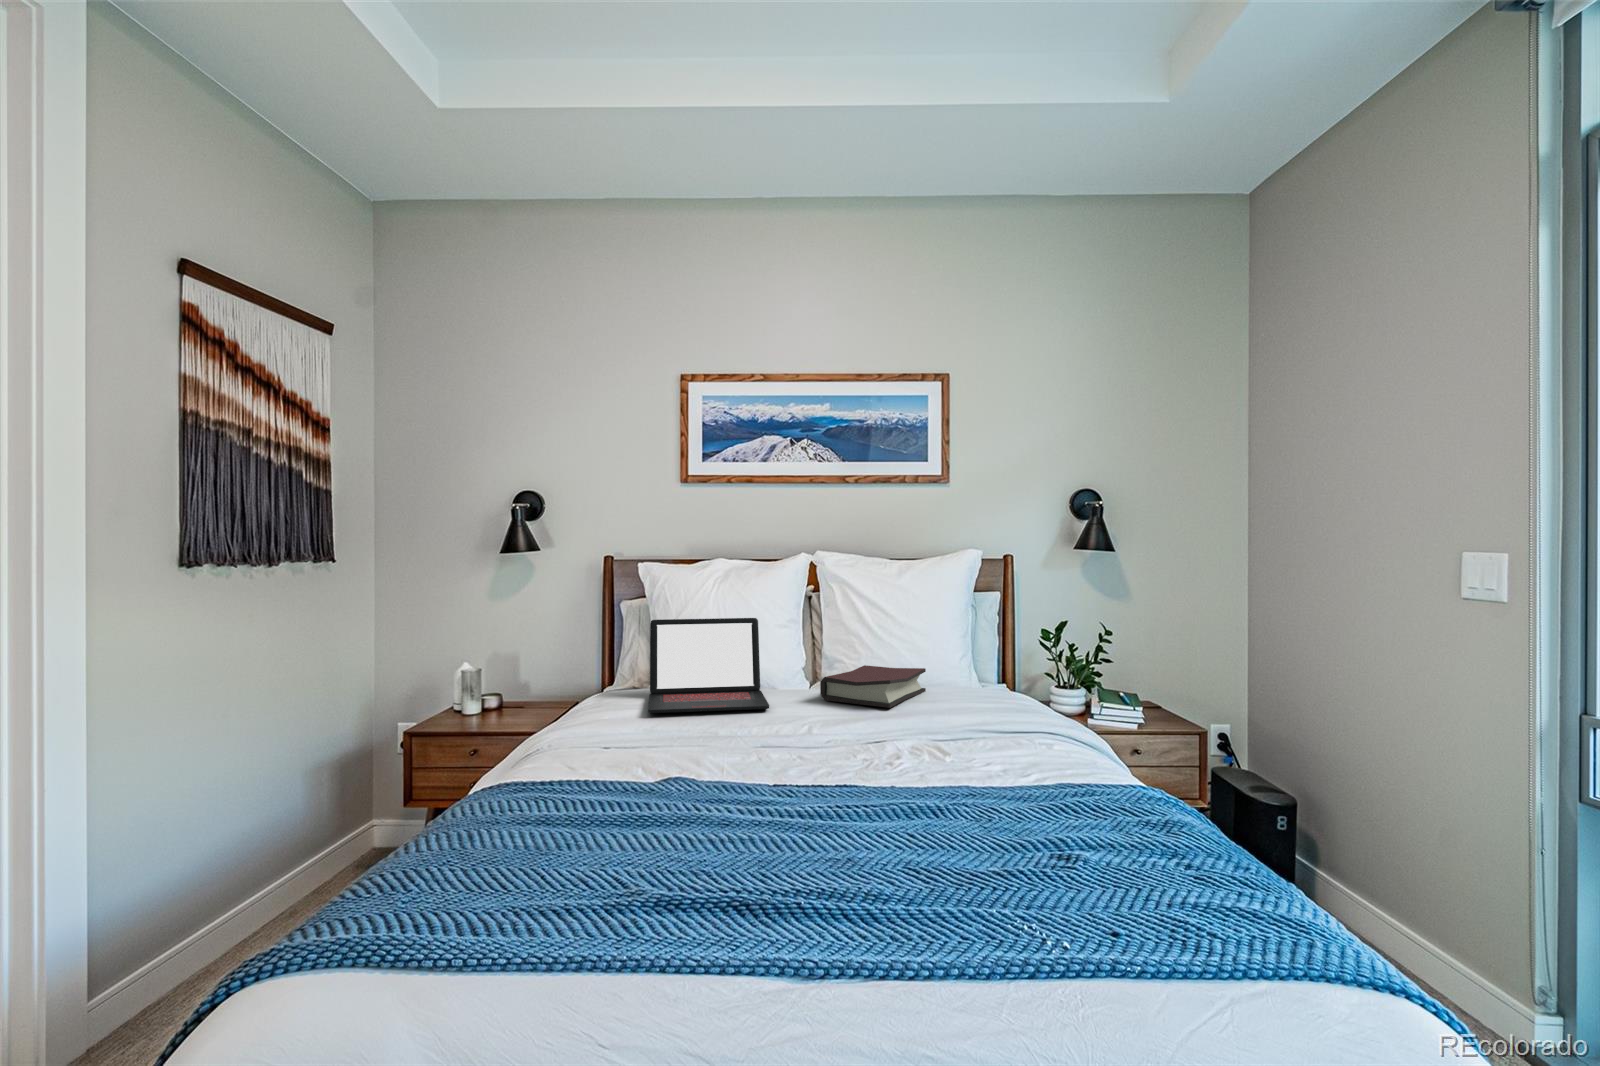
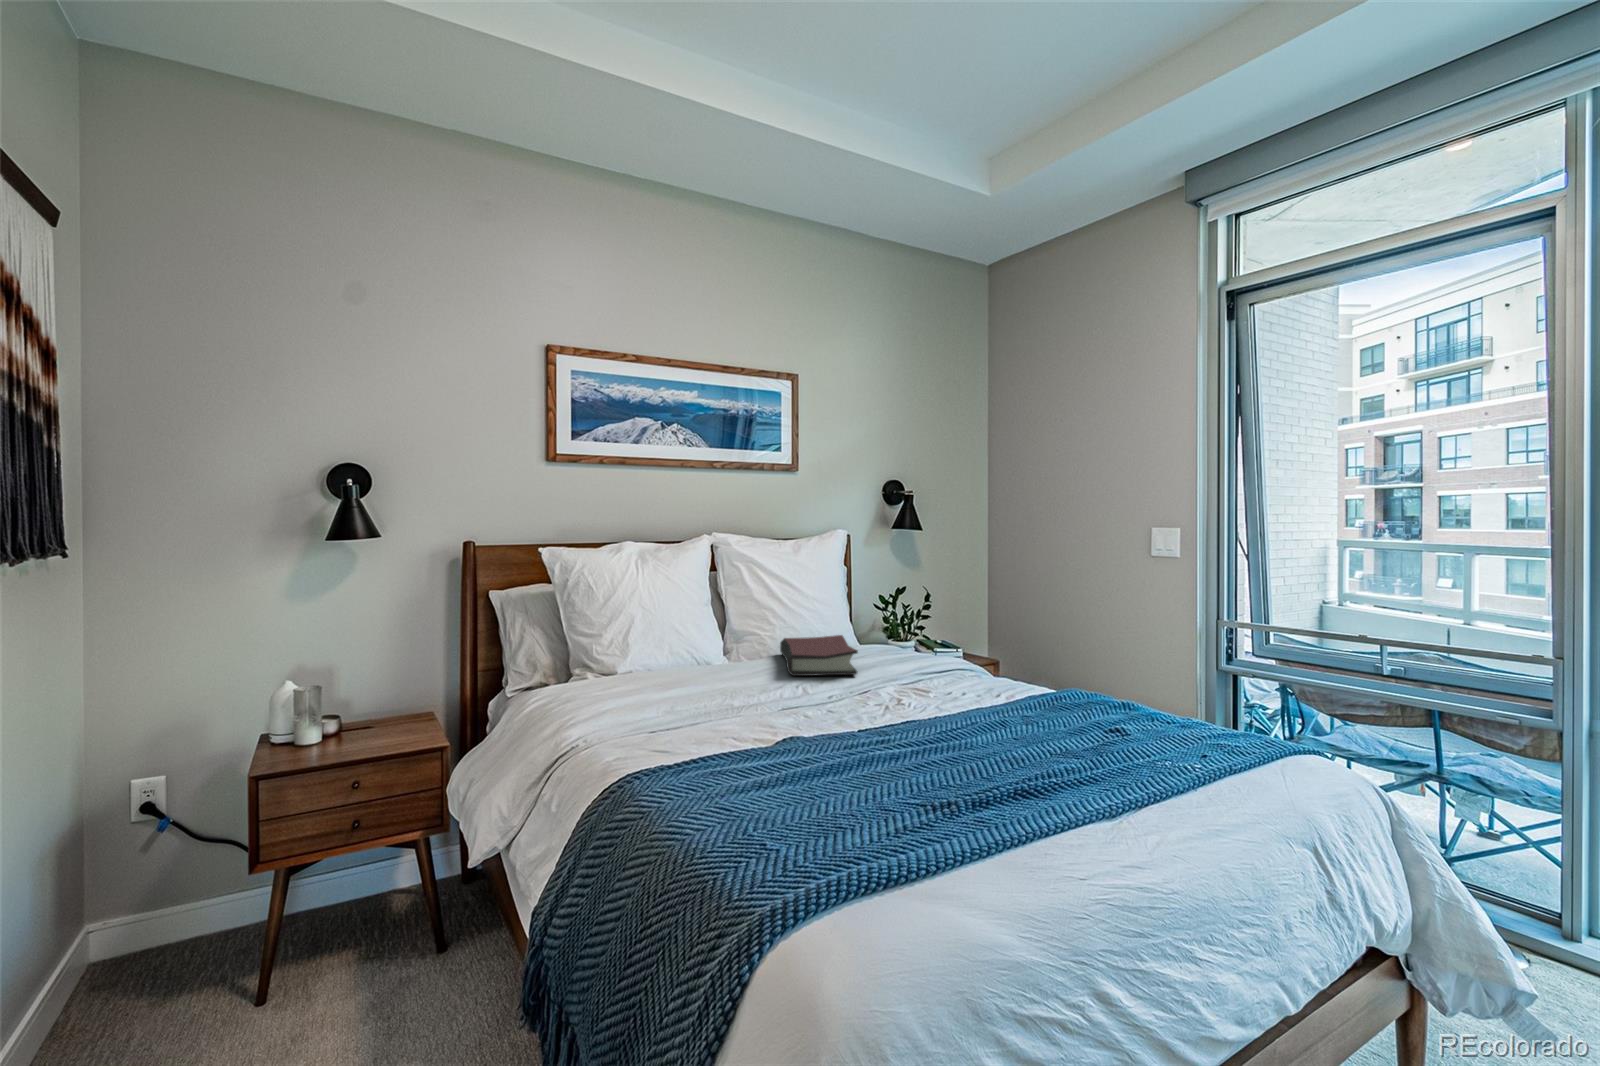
laptop: present [648,618,769,713] -> none [616,605,770,721]

